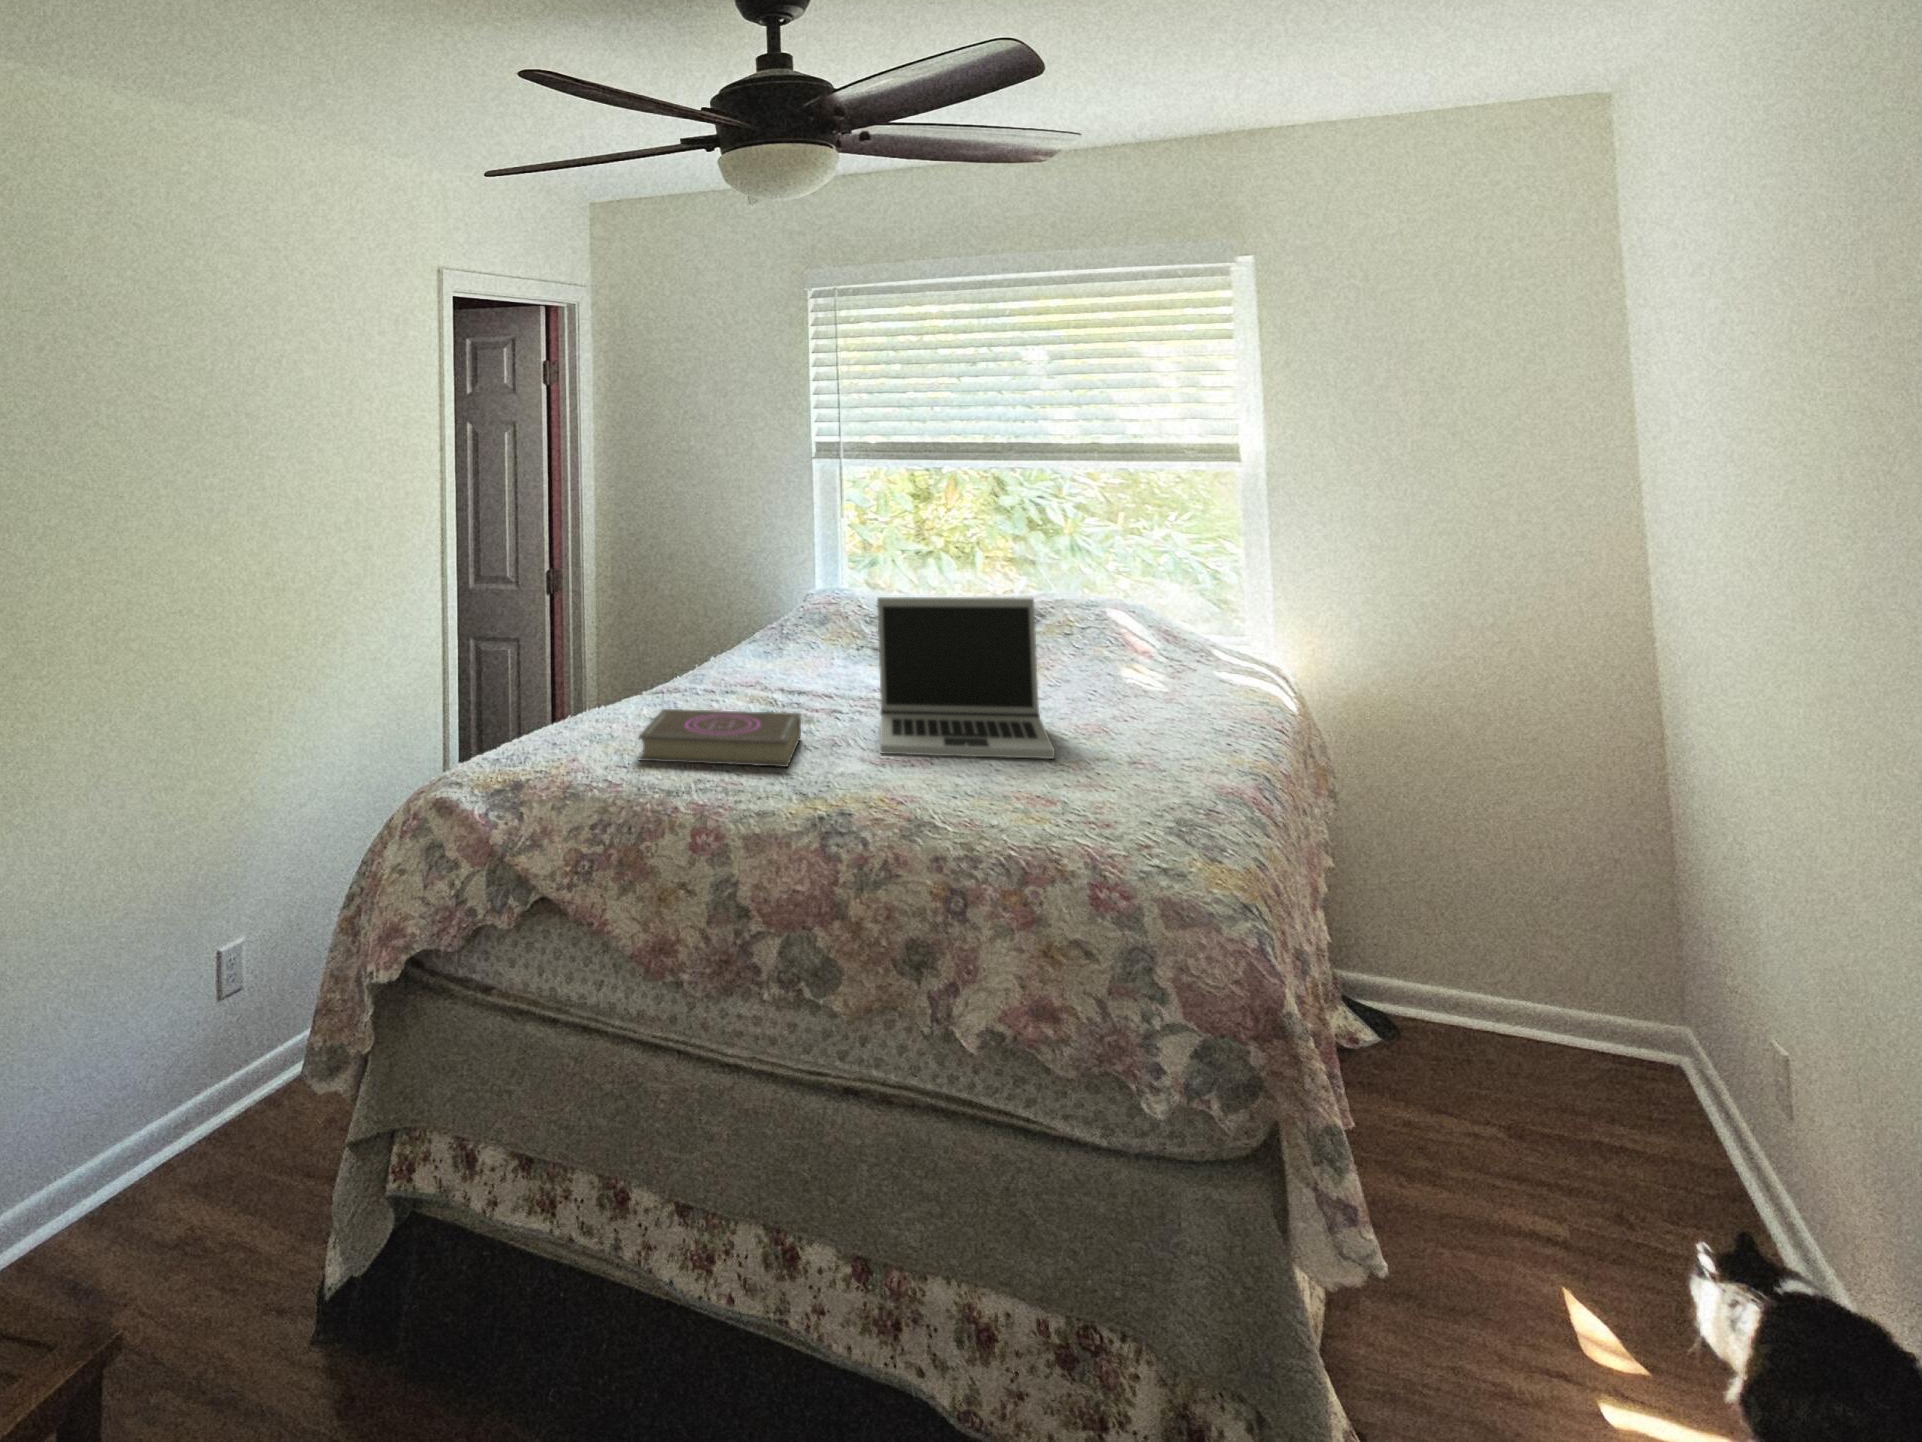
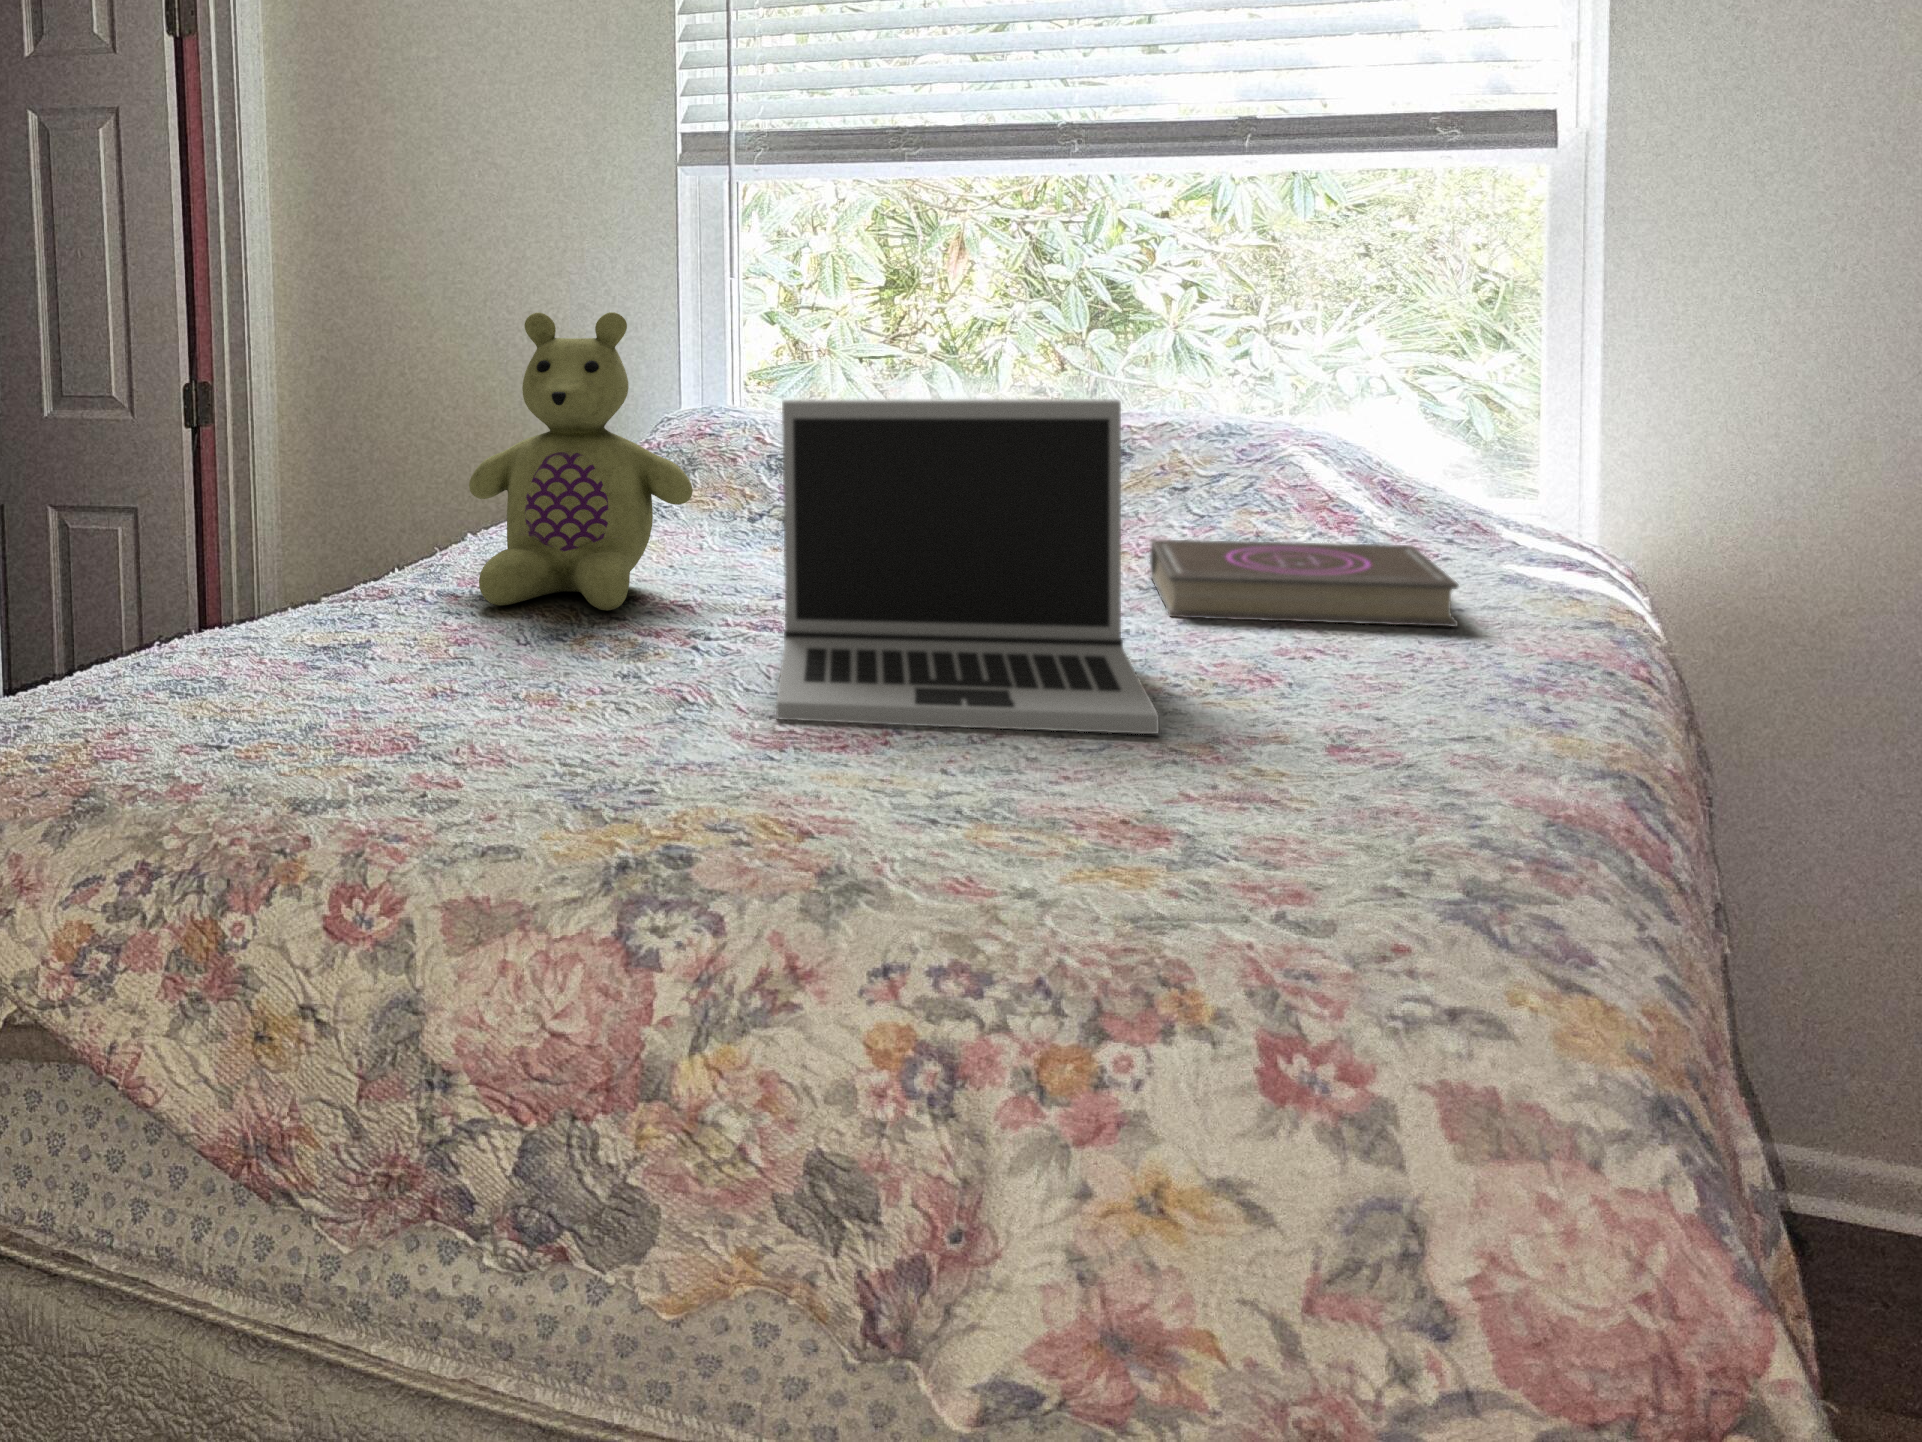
stuffed bear: none [720,549,831,700] -> present [469,312,693,610]
book: present [639,709,801,767] -> present [1150,540,1459,627]

